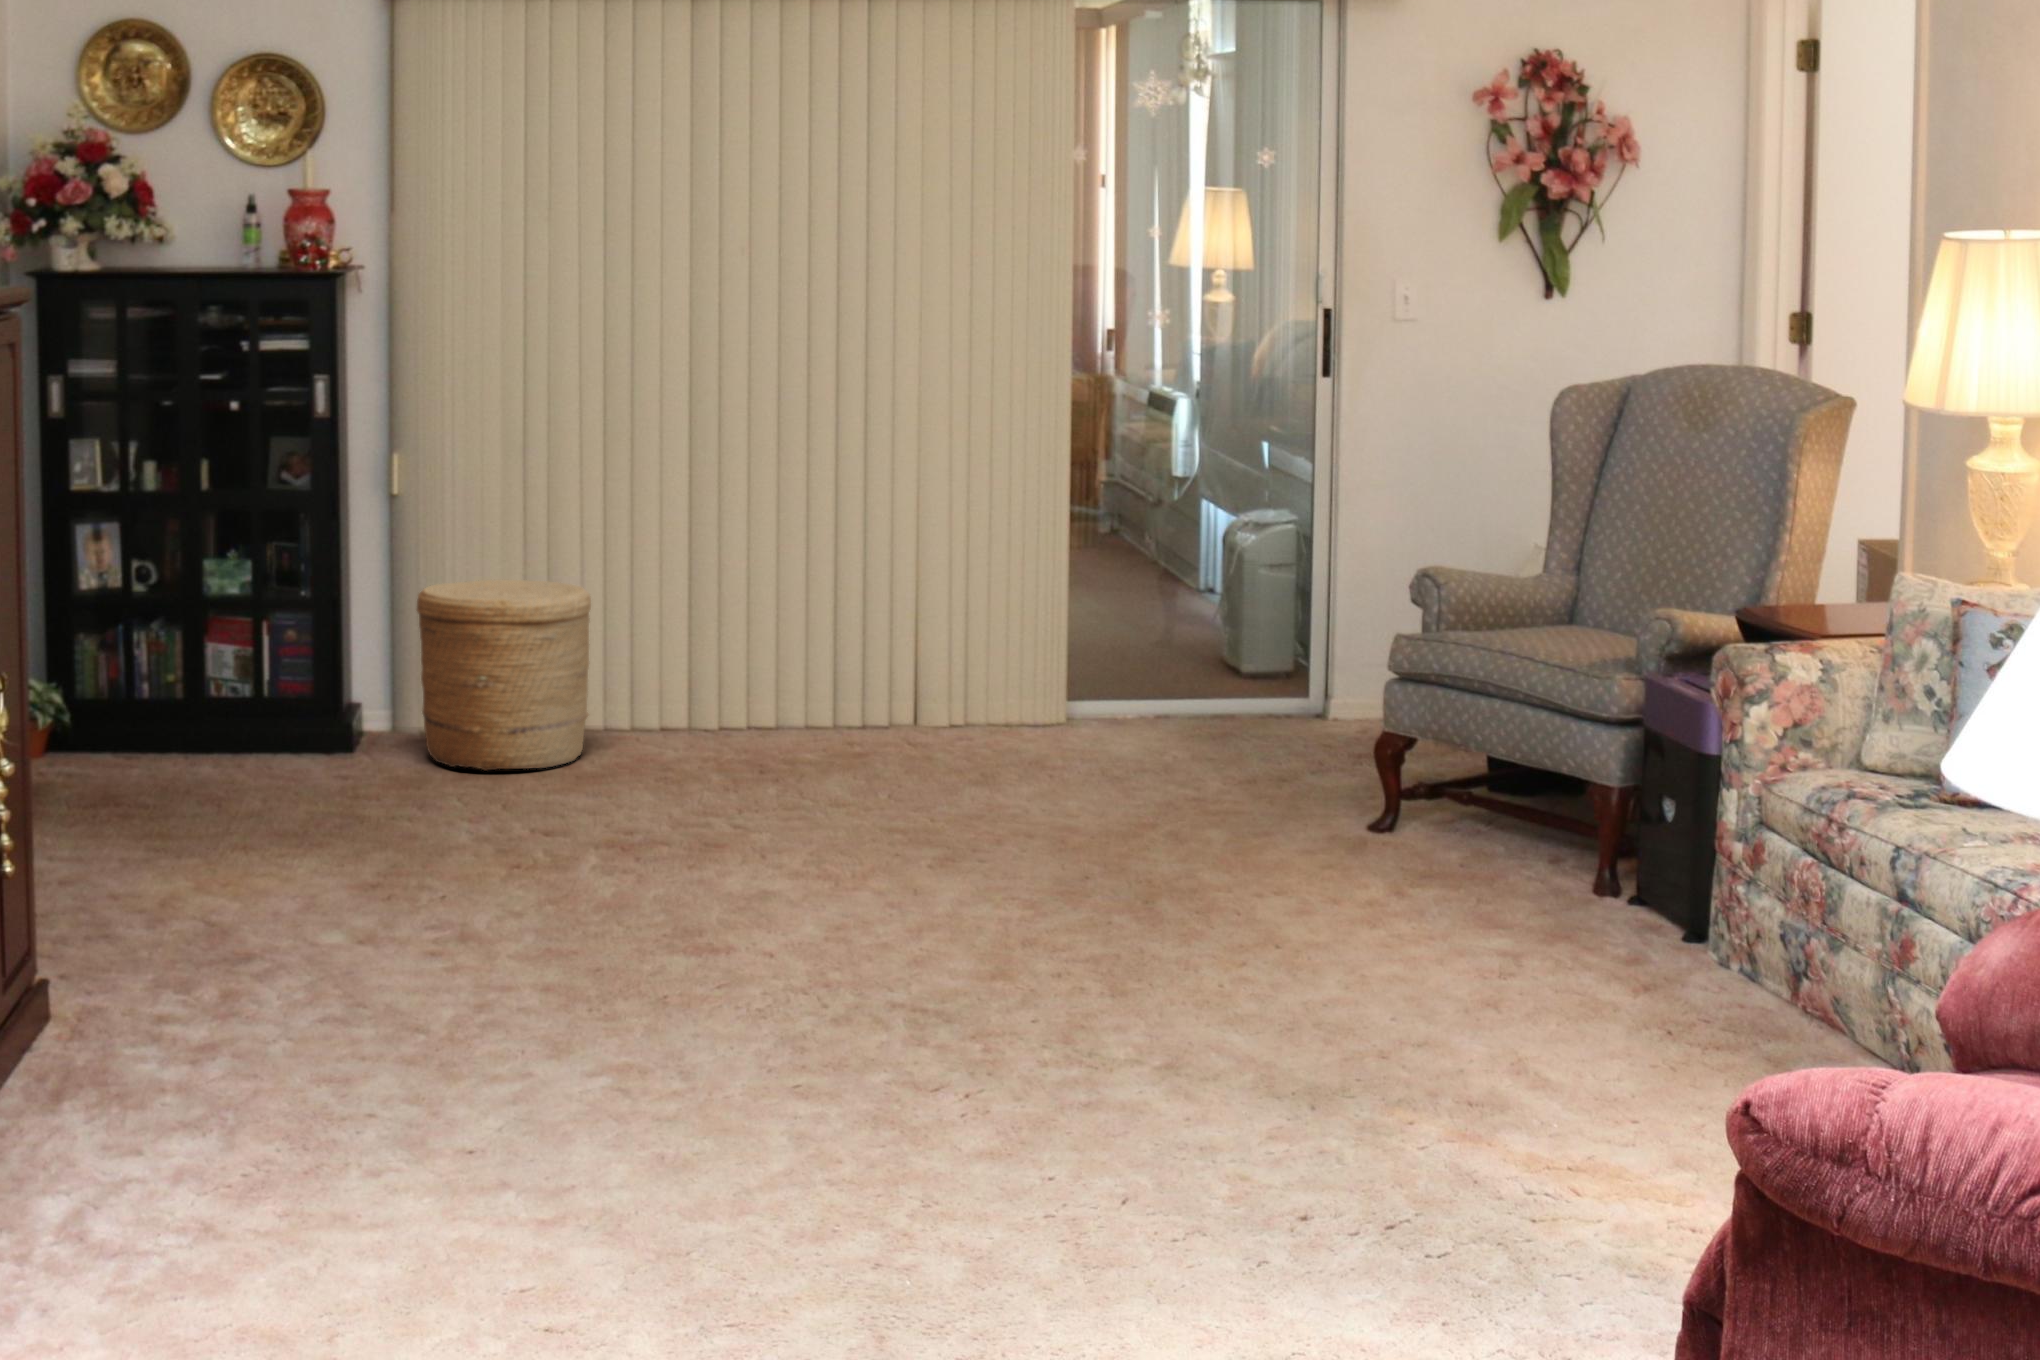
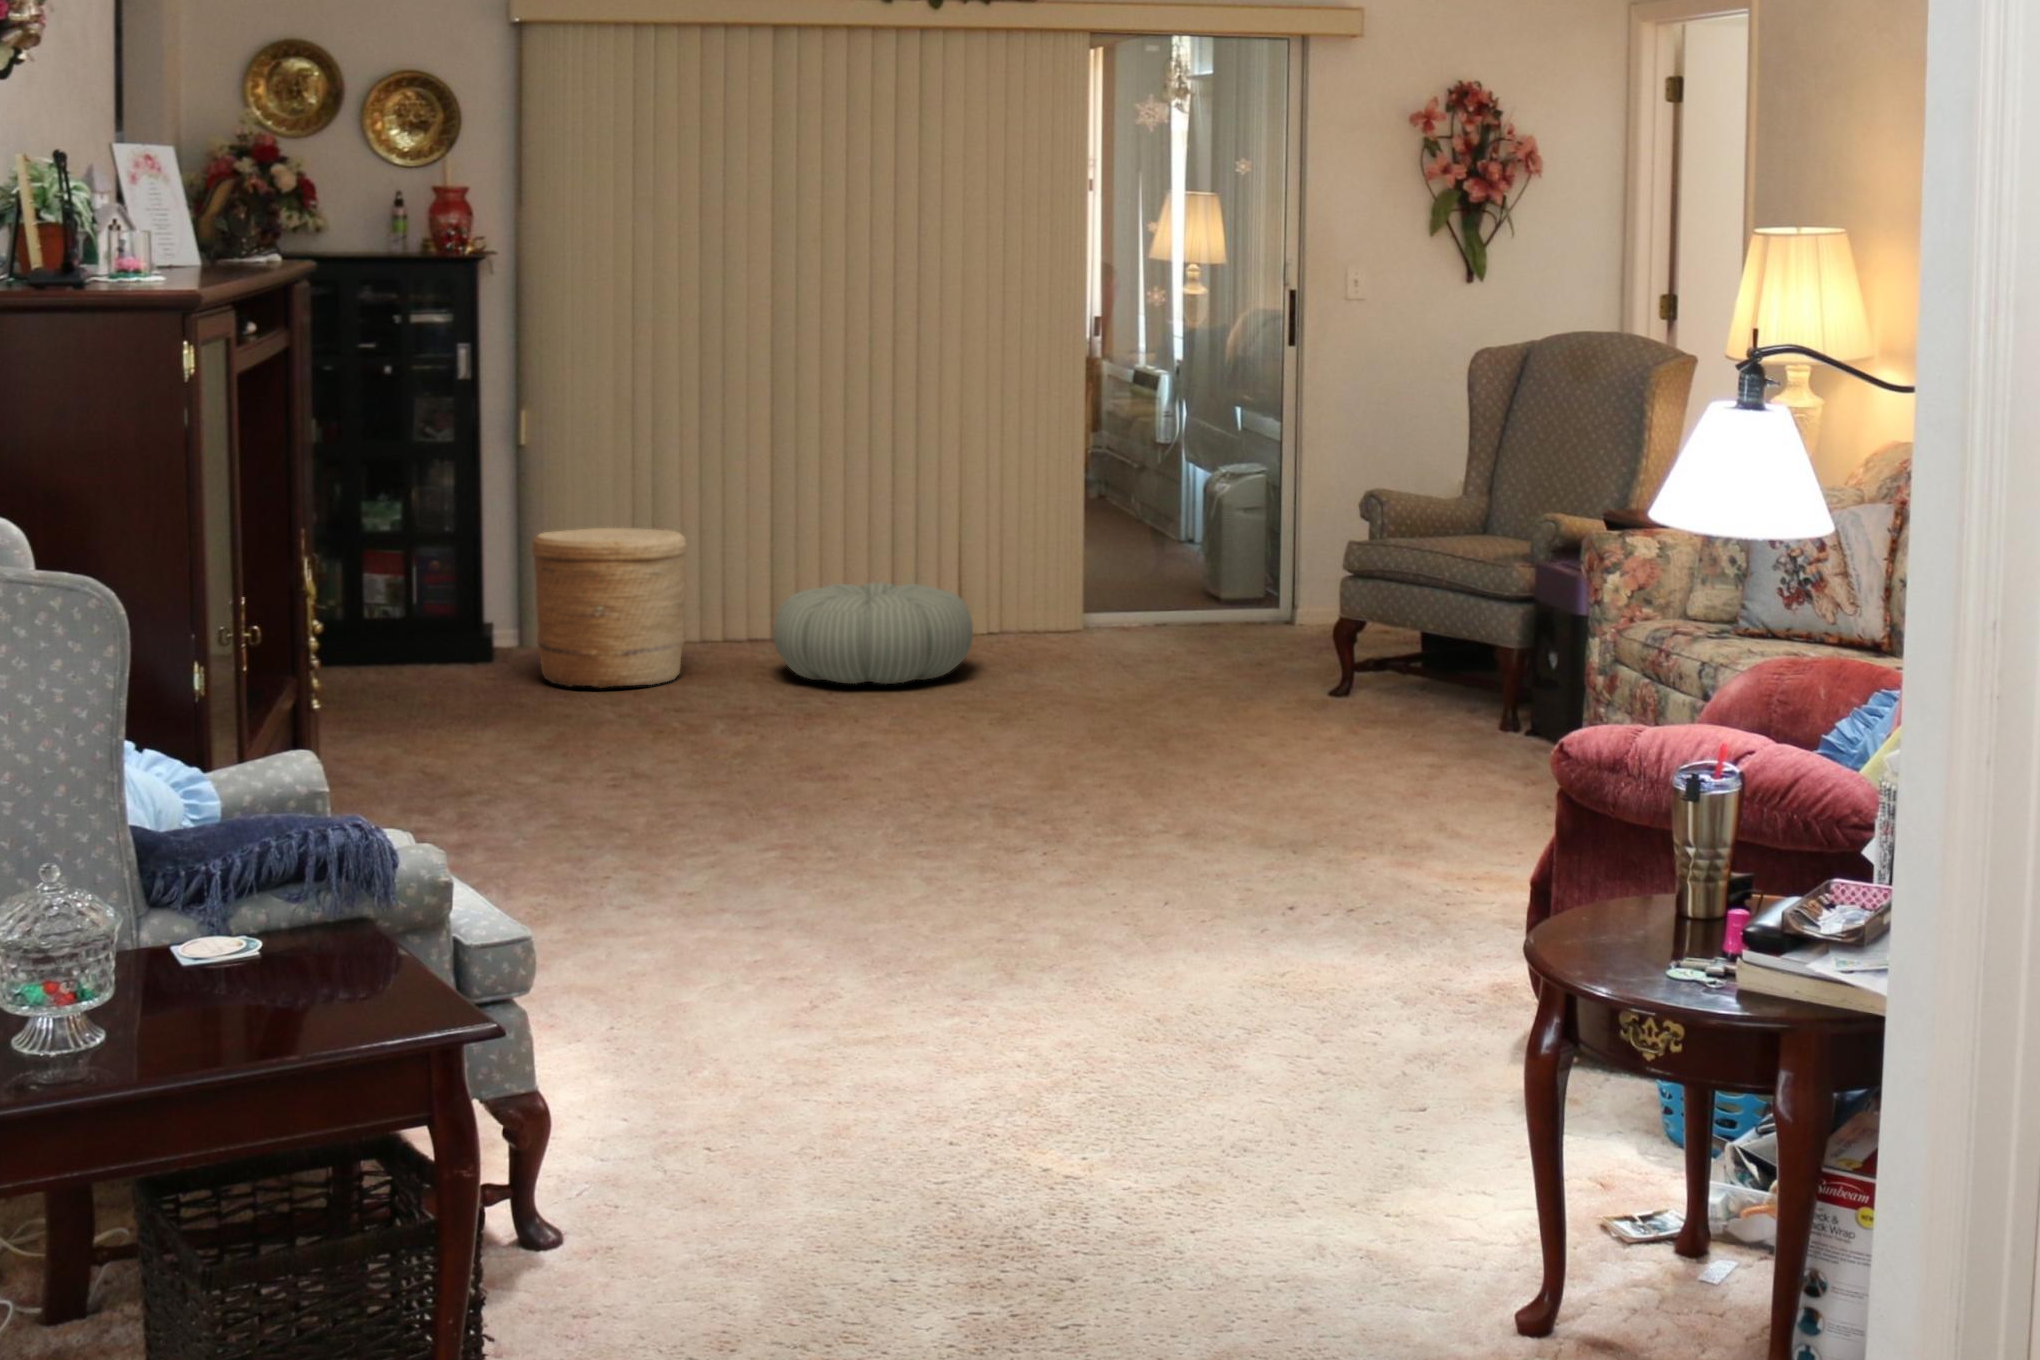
pouf: none [689,653,922,779] -> present [774,583,973,684]

